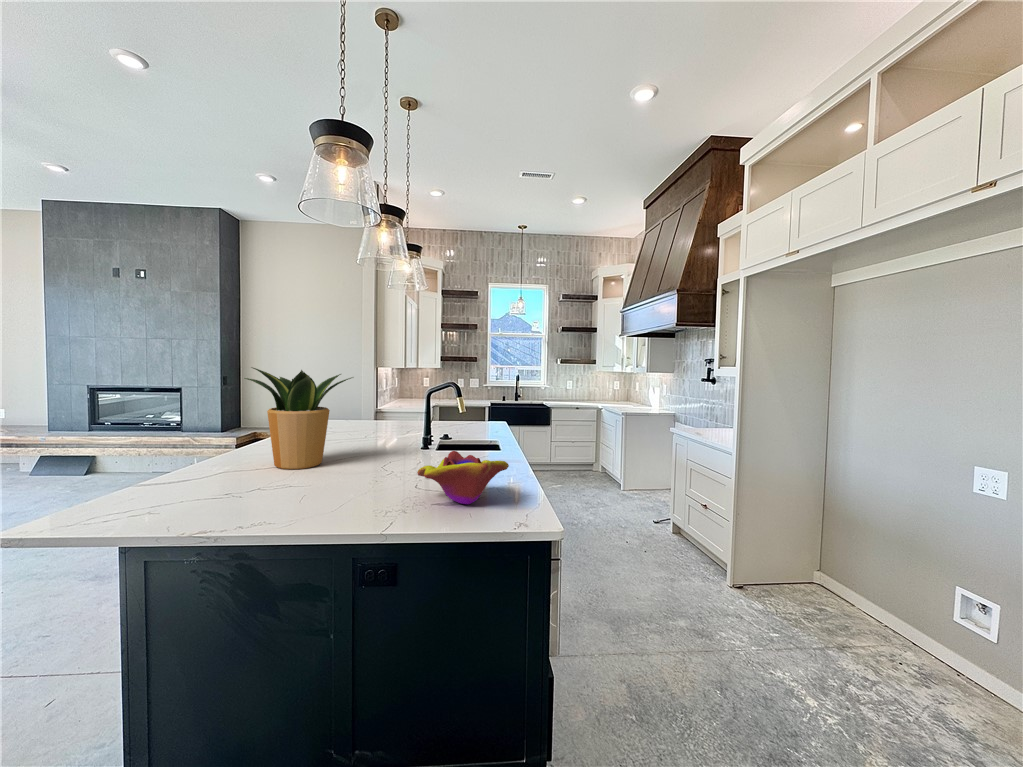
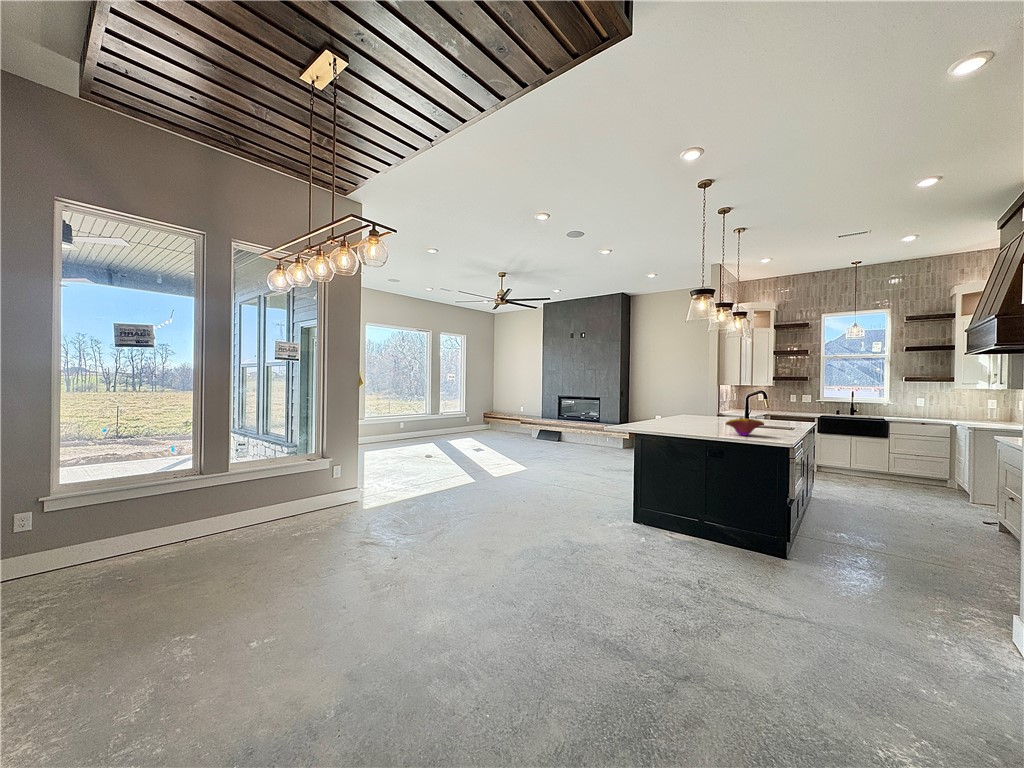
potted plant: present [244,367,353,469] -> none [659,385,702,425]

